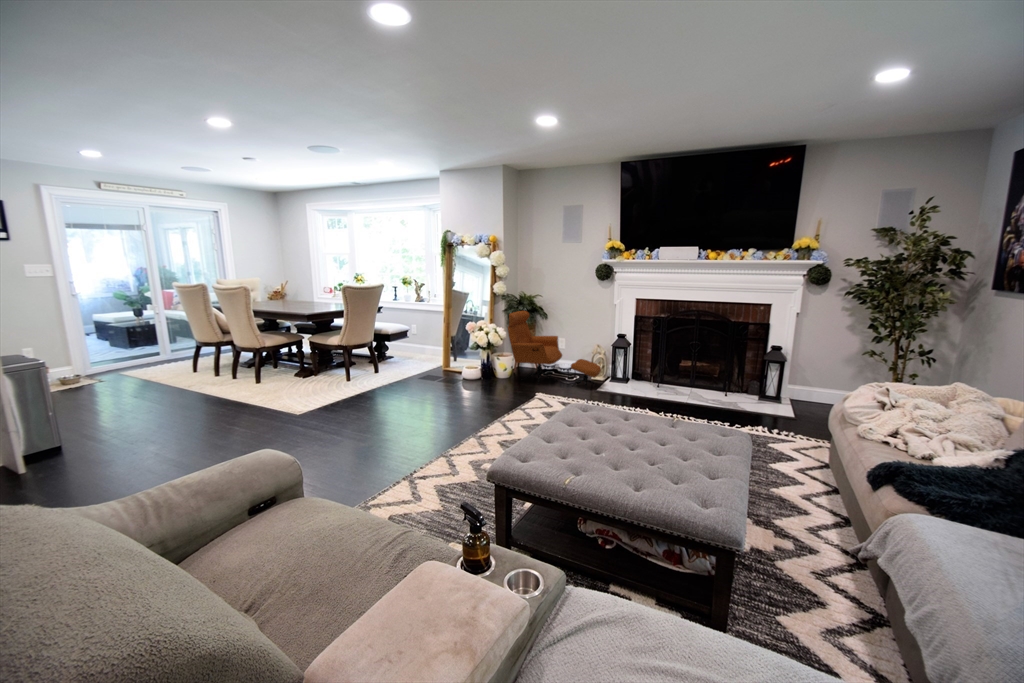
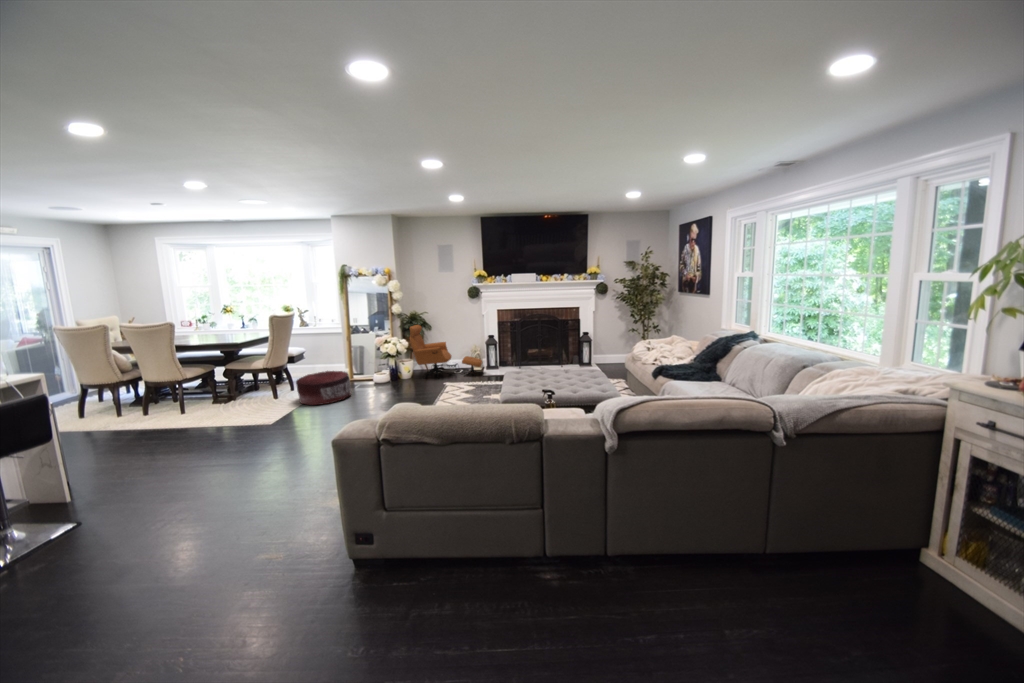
pouf: none [365,357,427,398] -> present [296,371,351,405]

